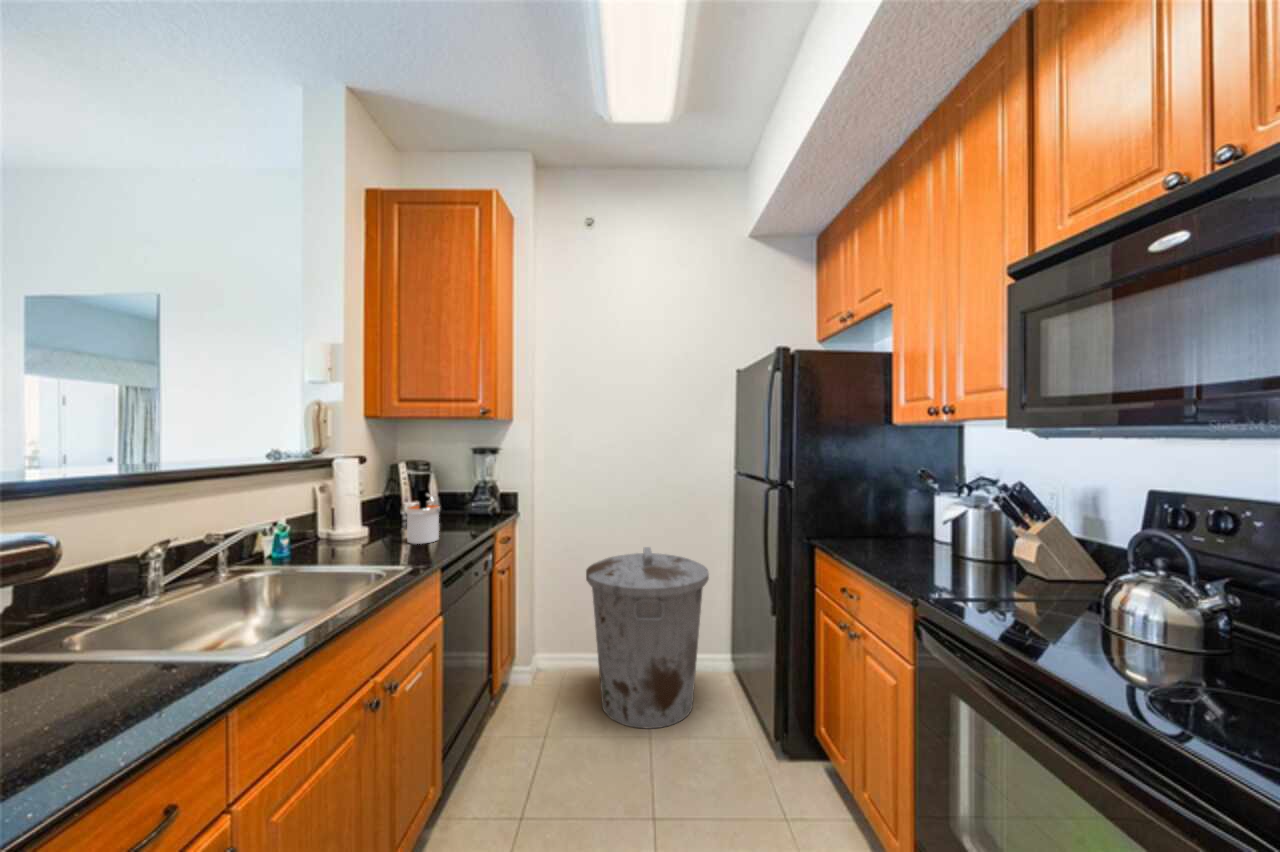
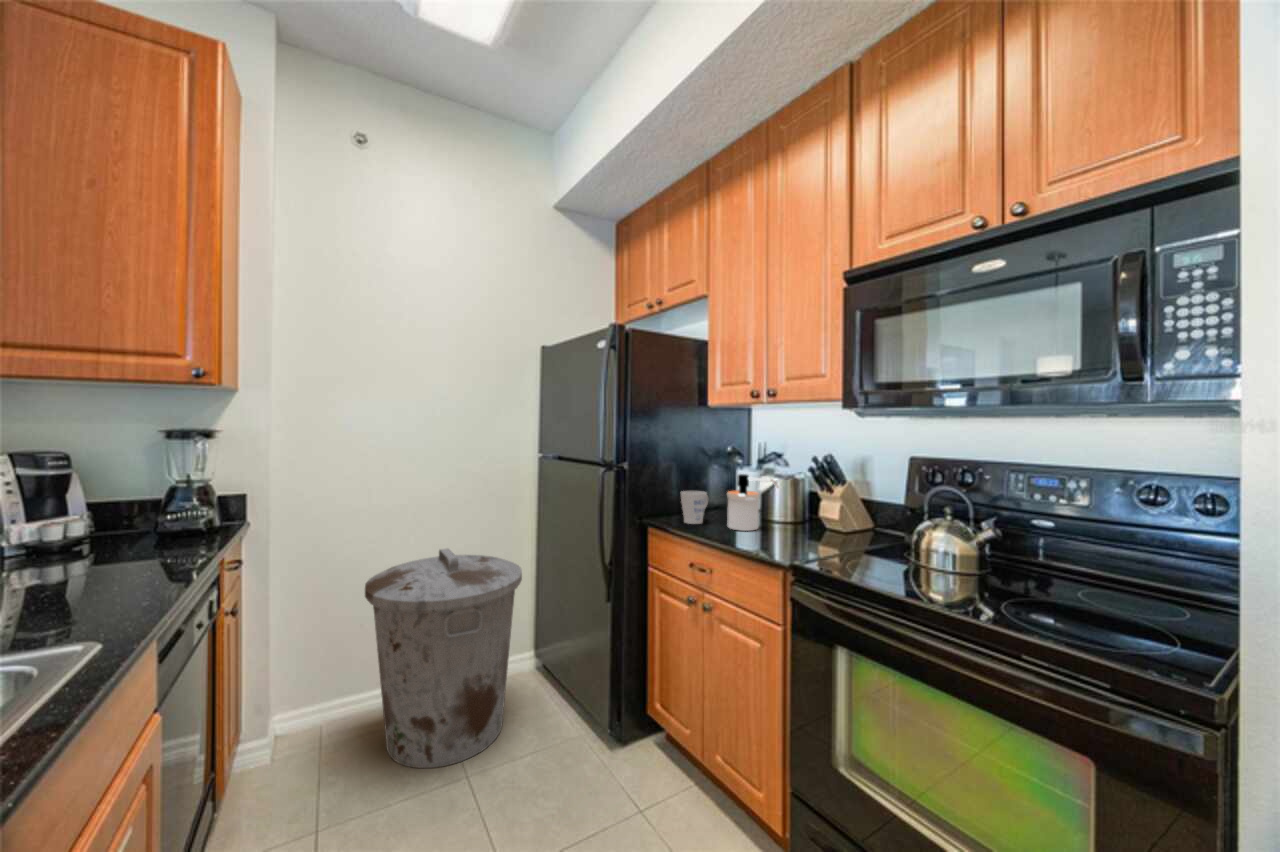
soap dispenser: present [406,490,440,544] -> present [727,474,779,531]
mug: none [851,513,888,549] -> present [681,491,708,524]

